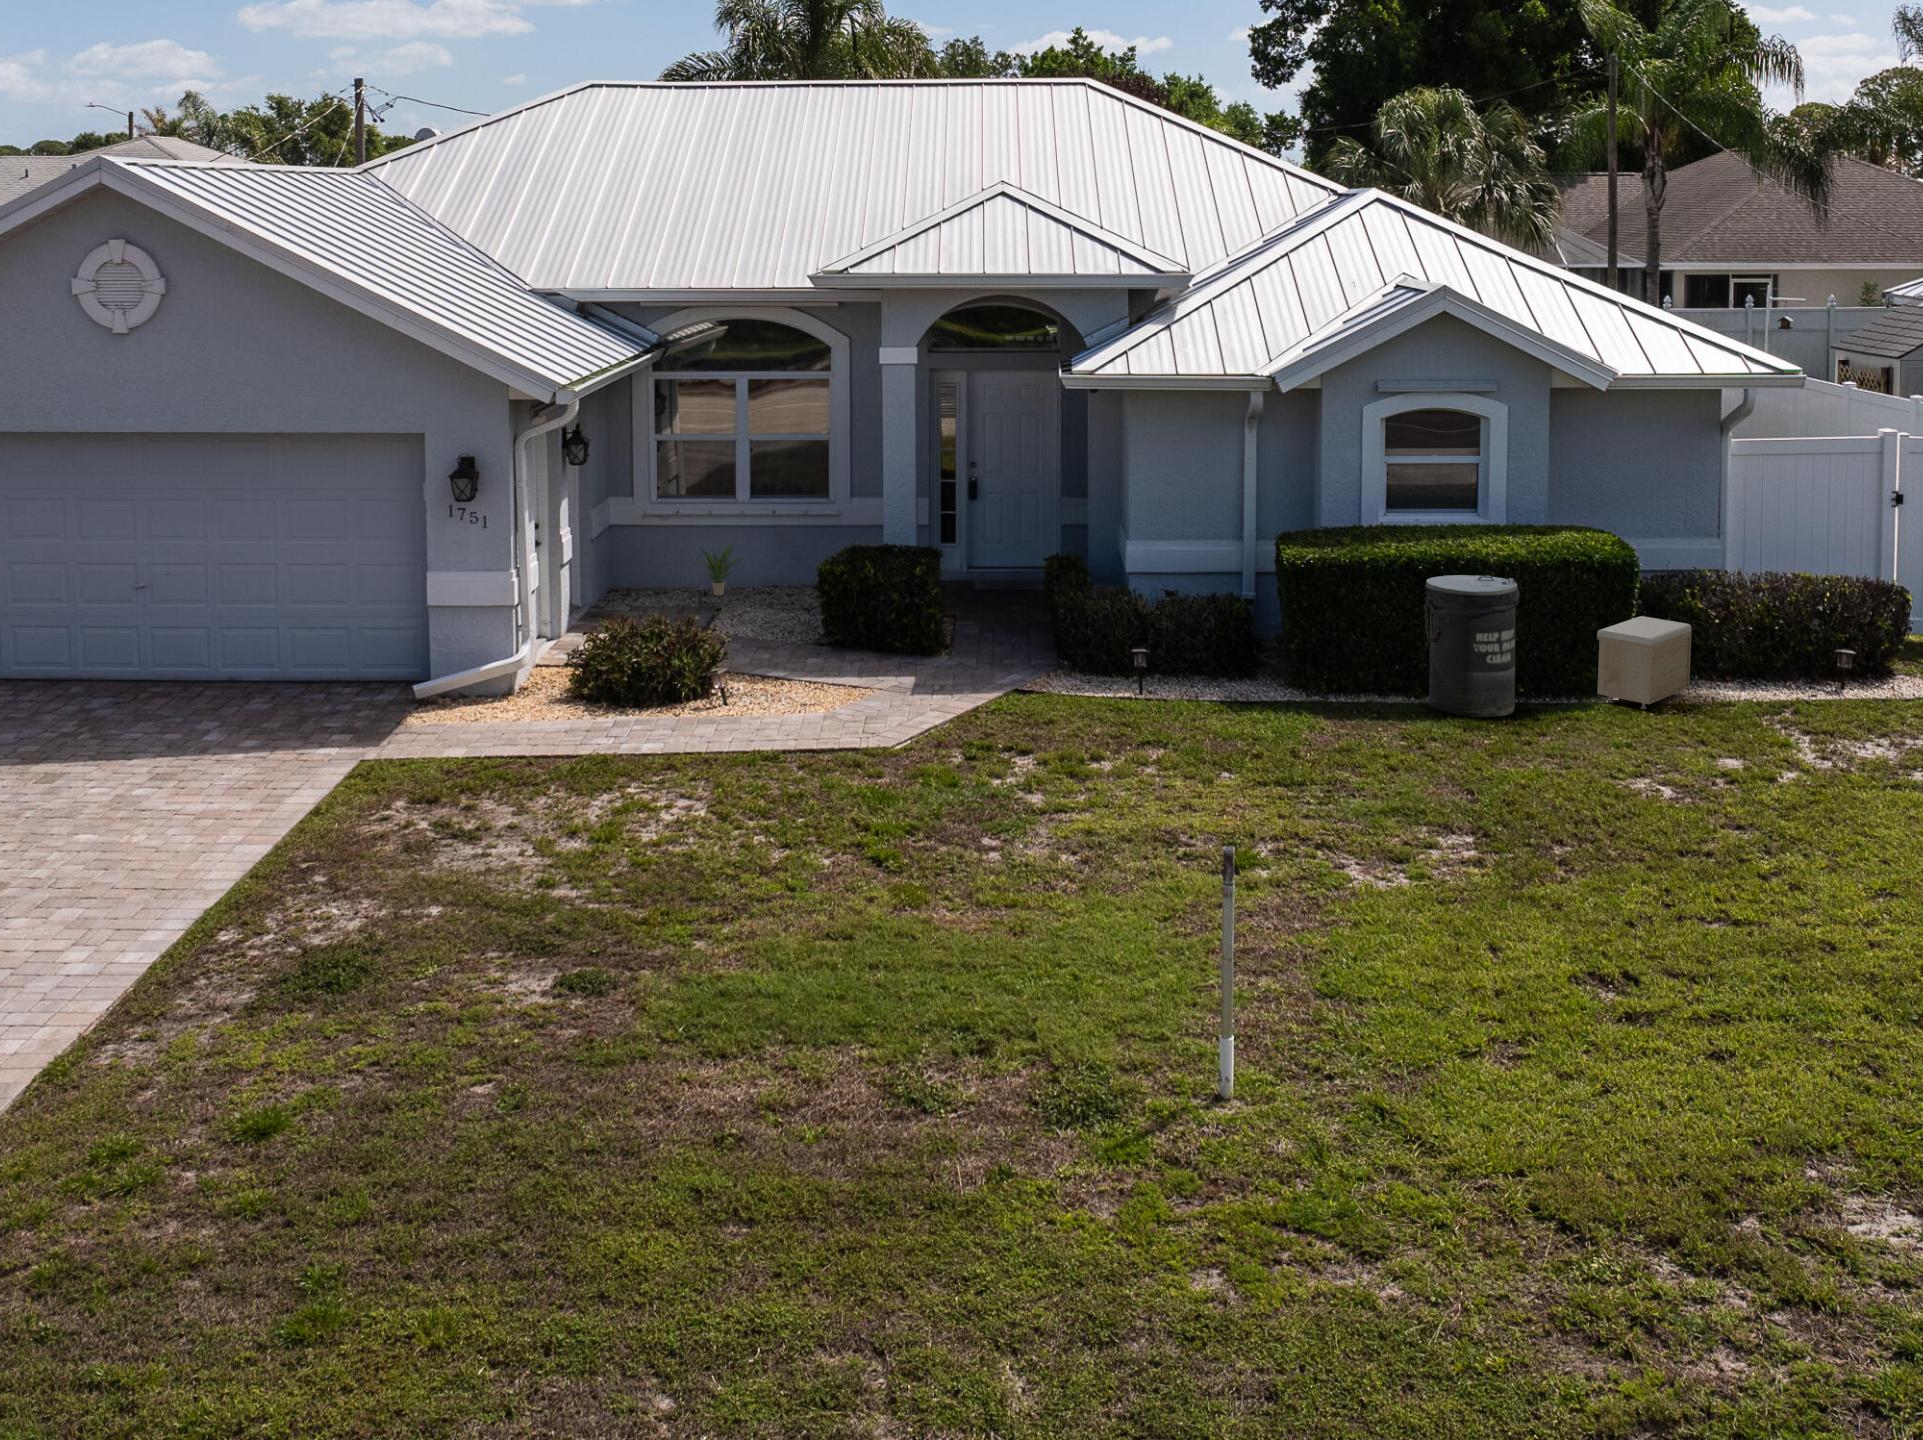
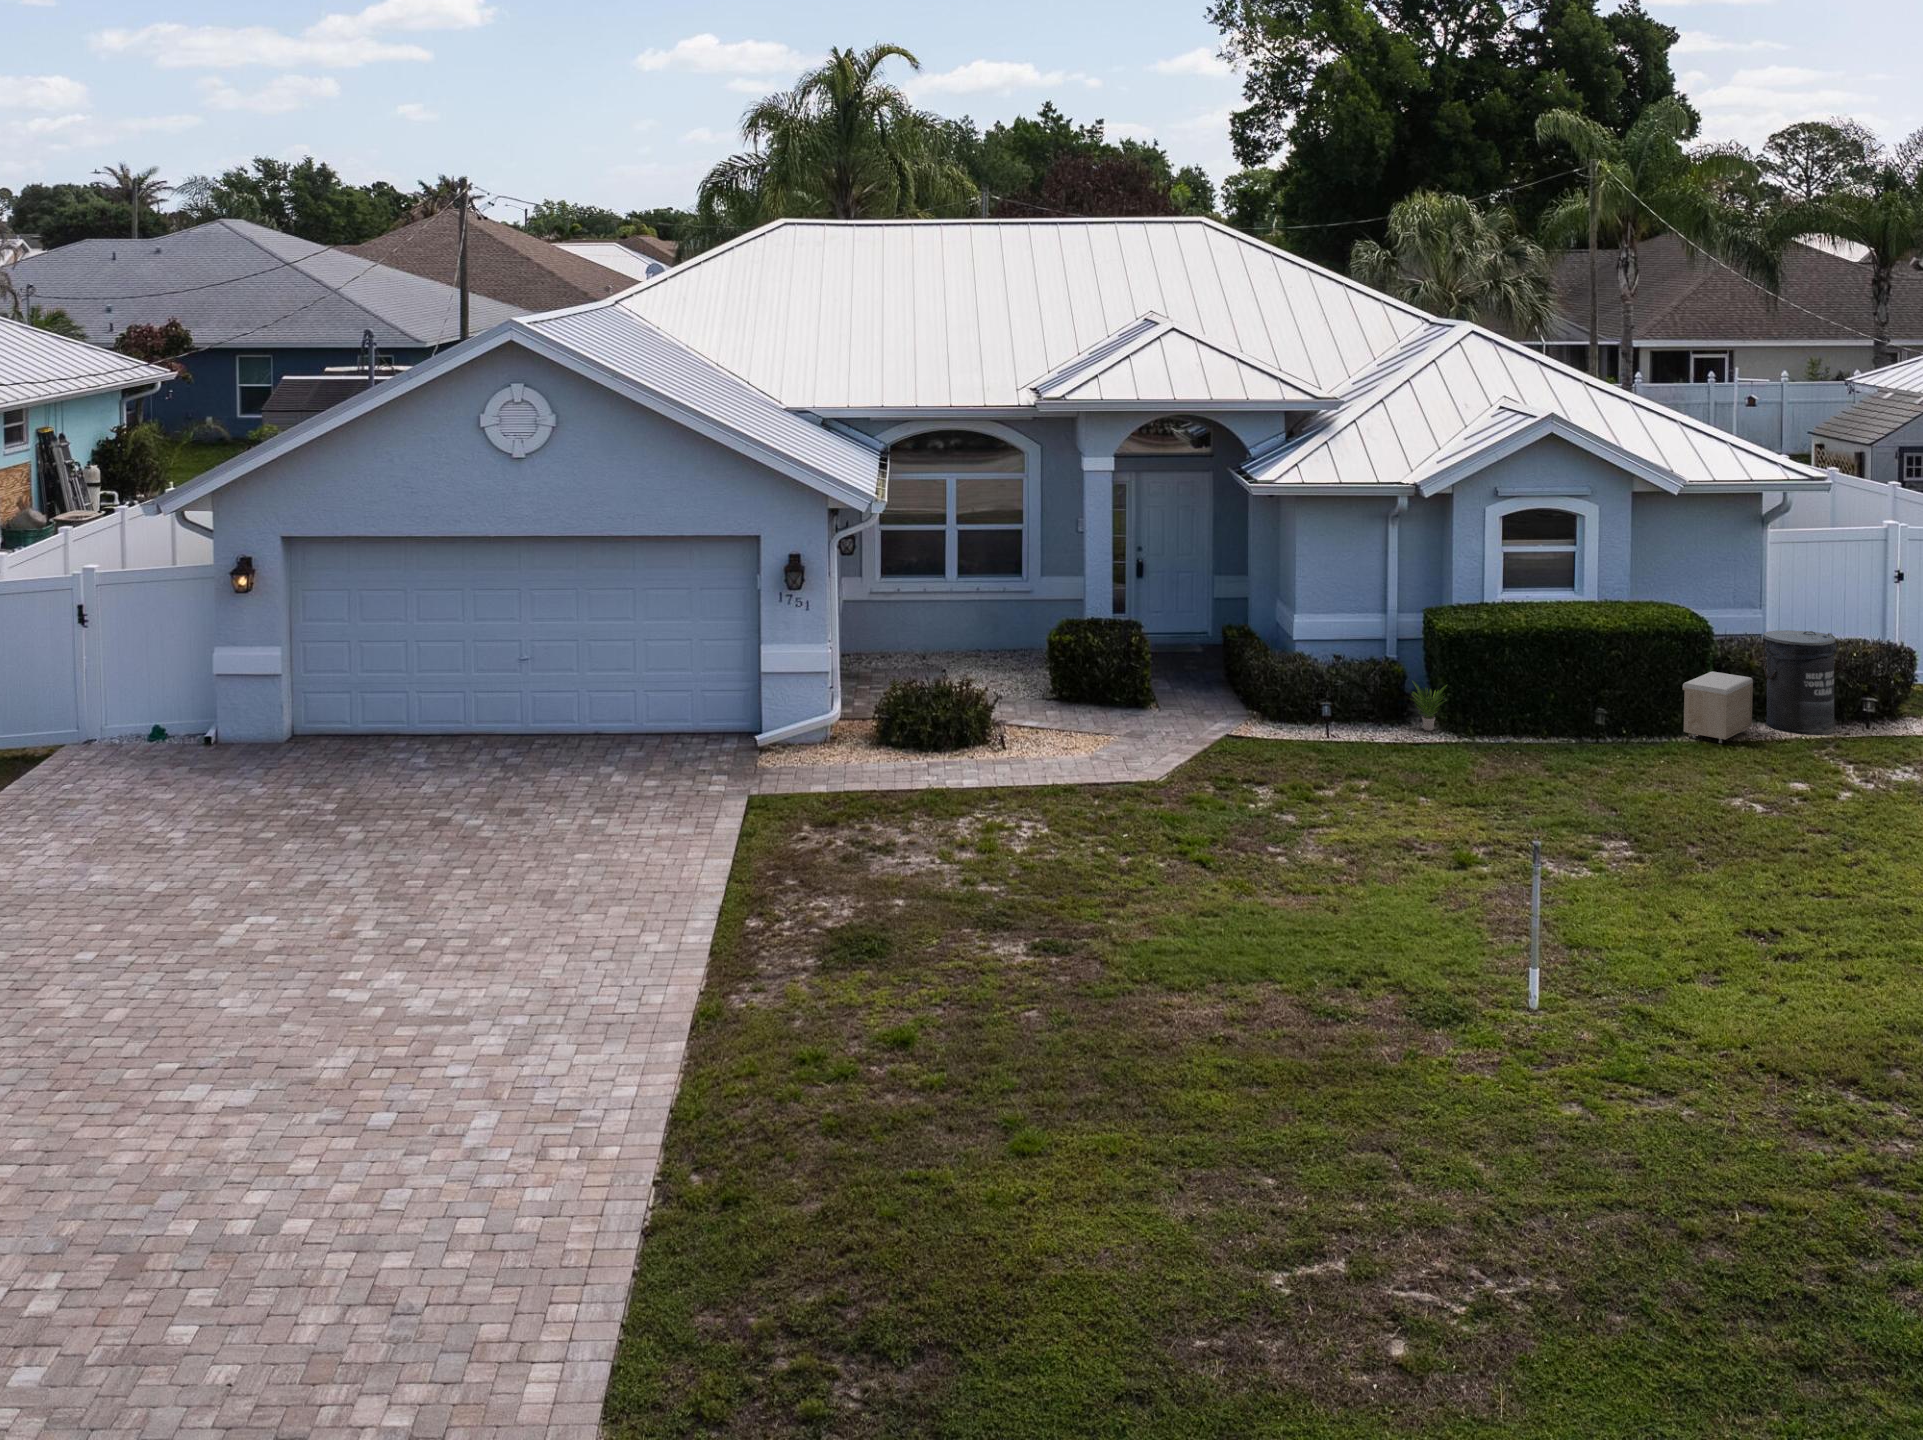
potted plant: present [702,545,737,596] -> present [1413,682,1446,731]
trash can: present [1424,575,1520,717] -> present [1763,630,1837,735]

